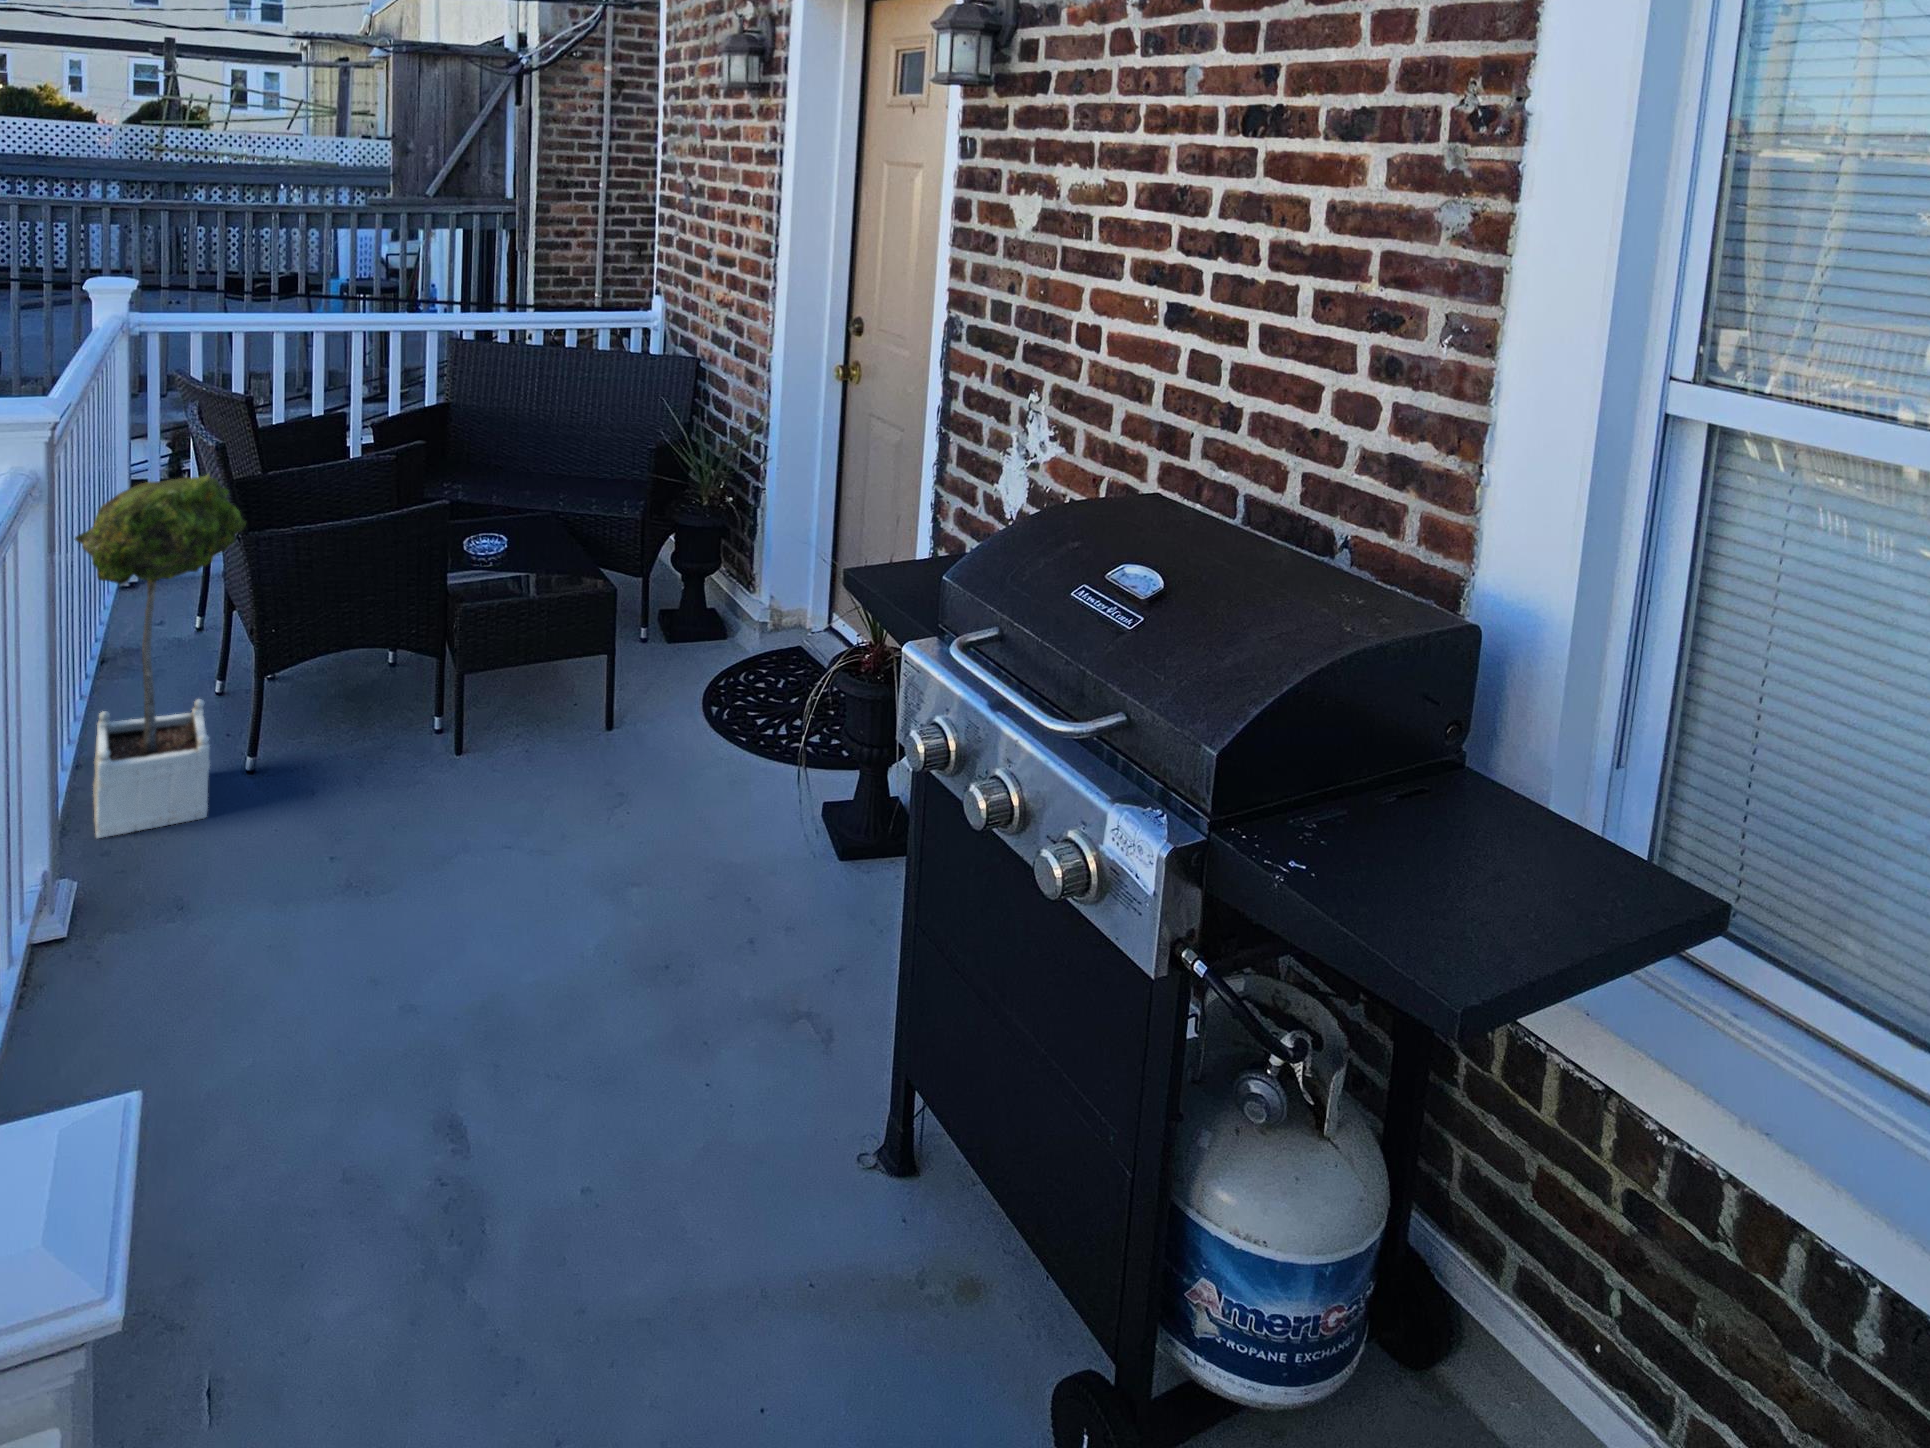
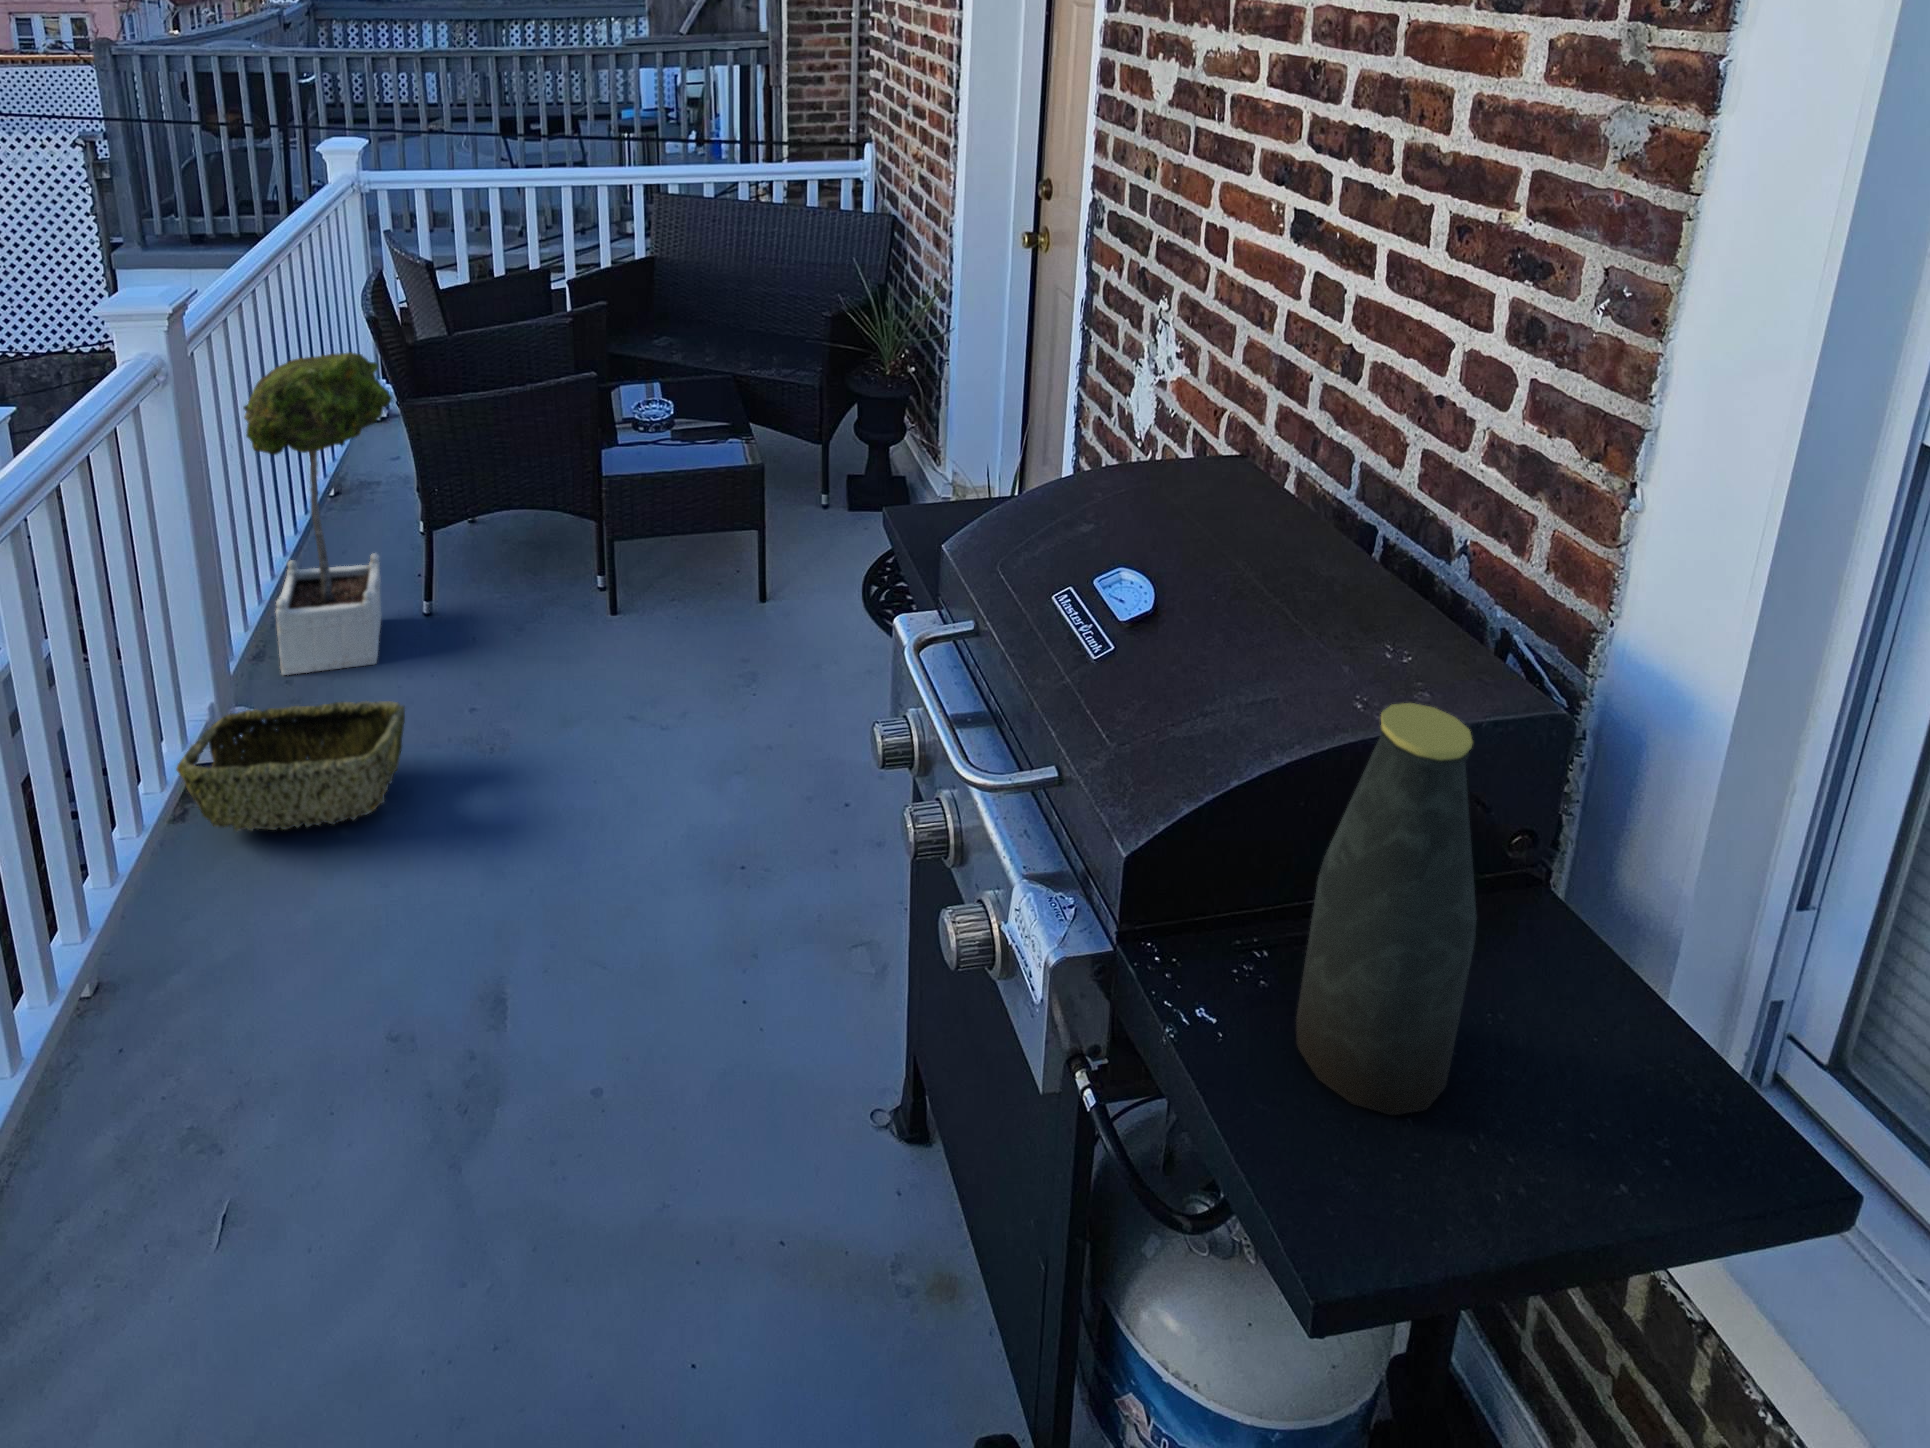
bottle: none [1356,581,1487,891] -> present [1296,703,1477,1116]
woven basket: none [30,839,280,995] -> present [176,701,405,831]

